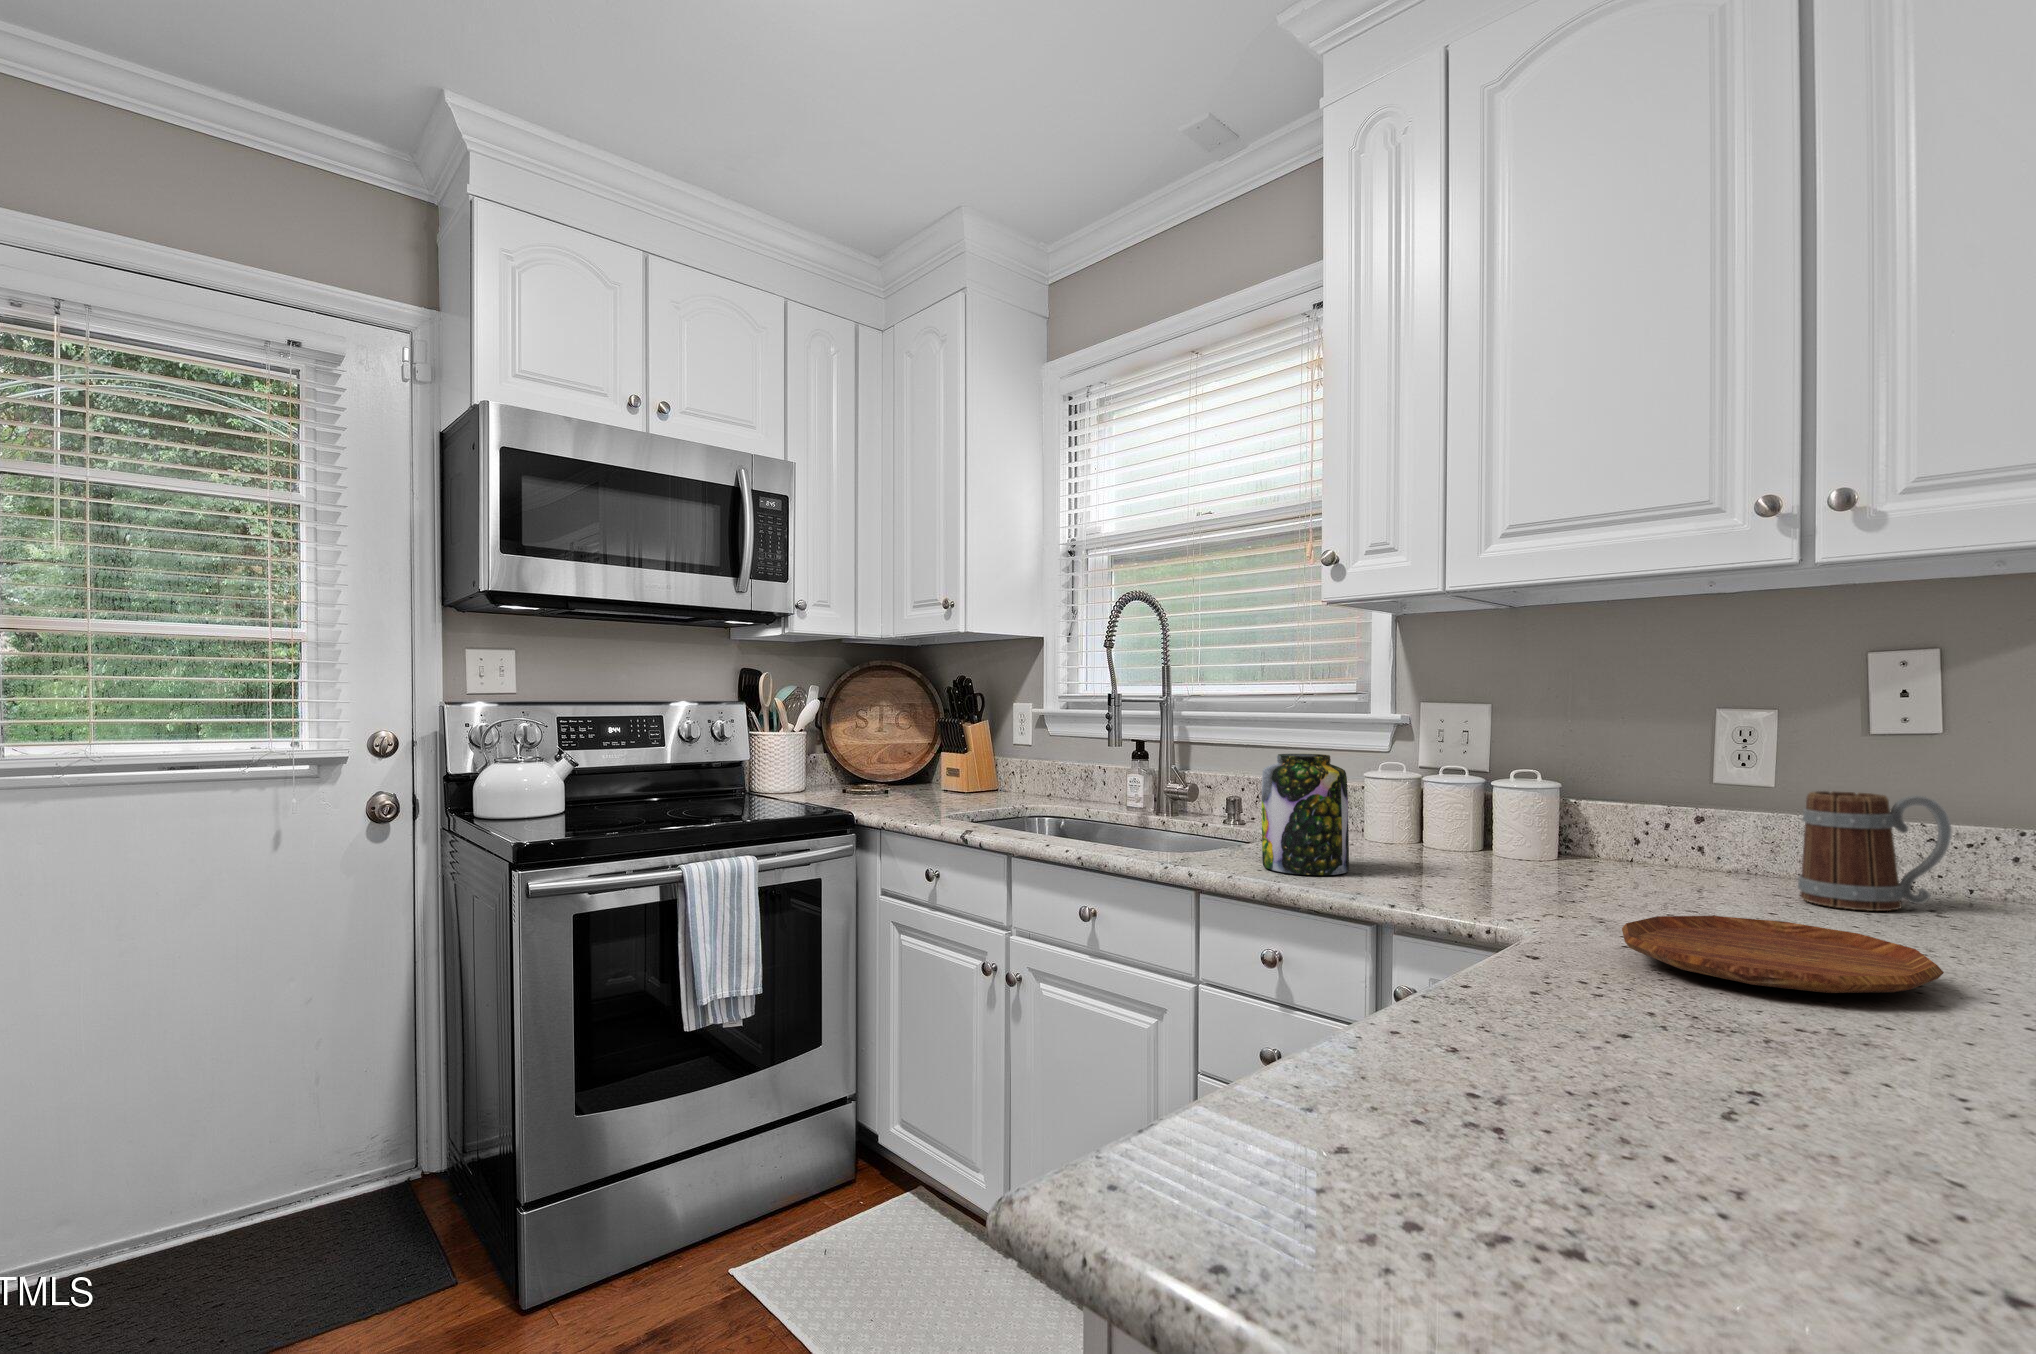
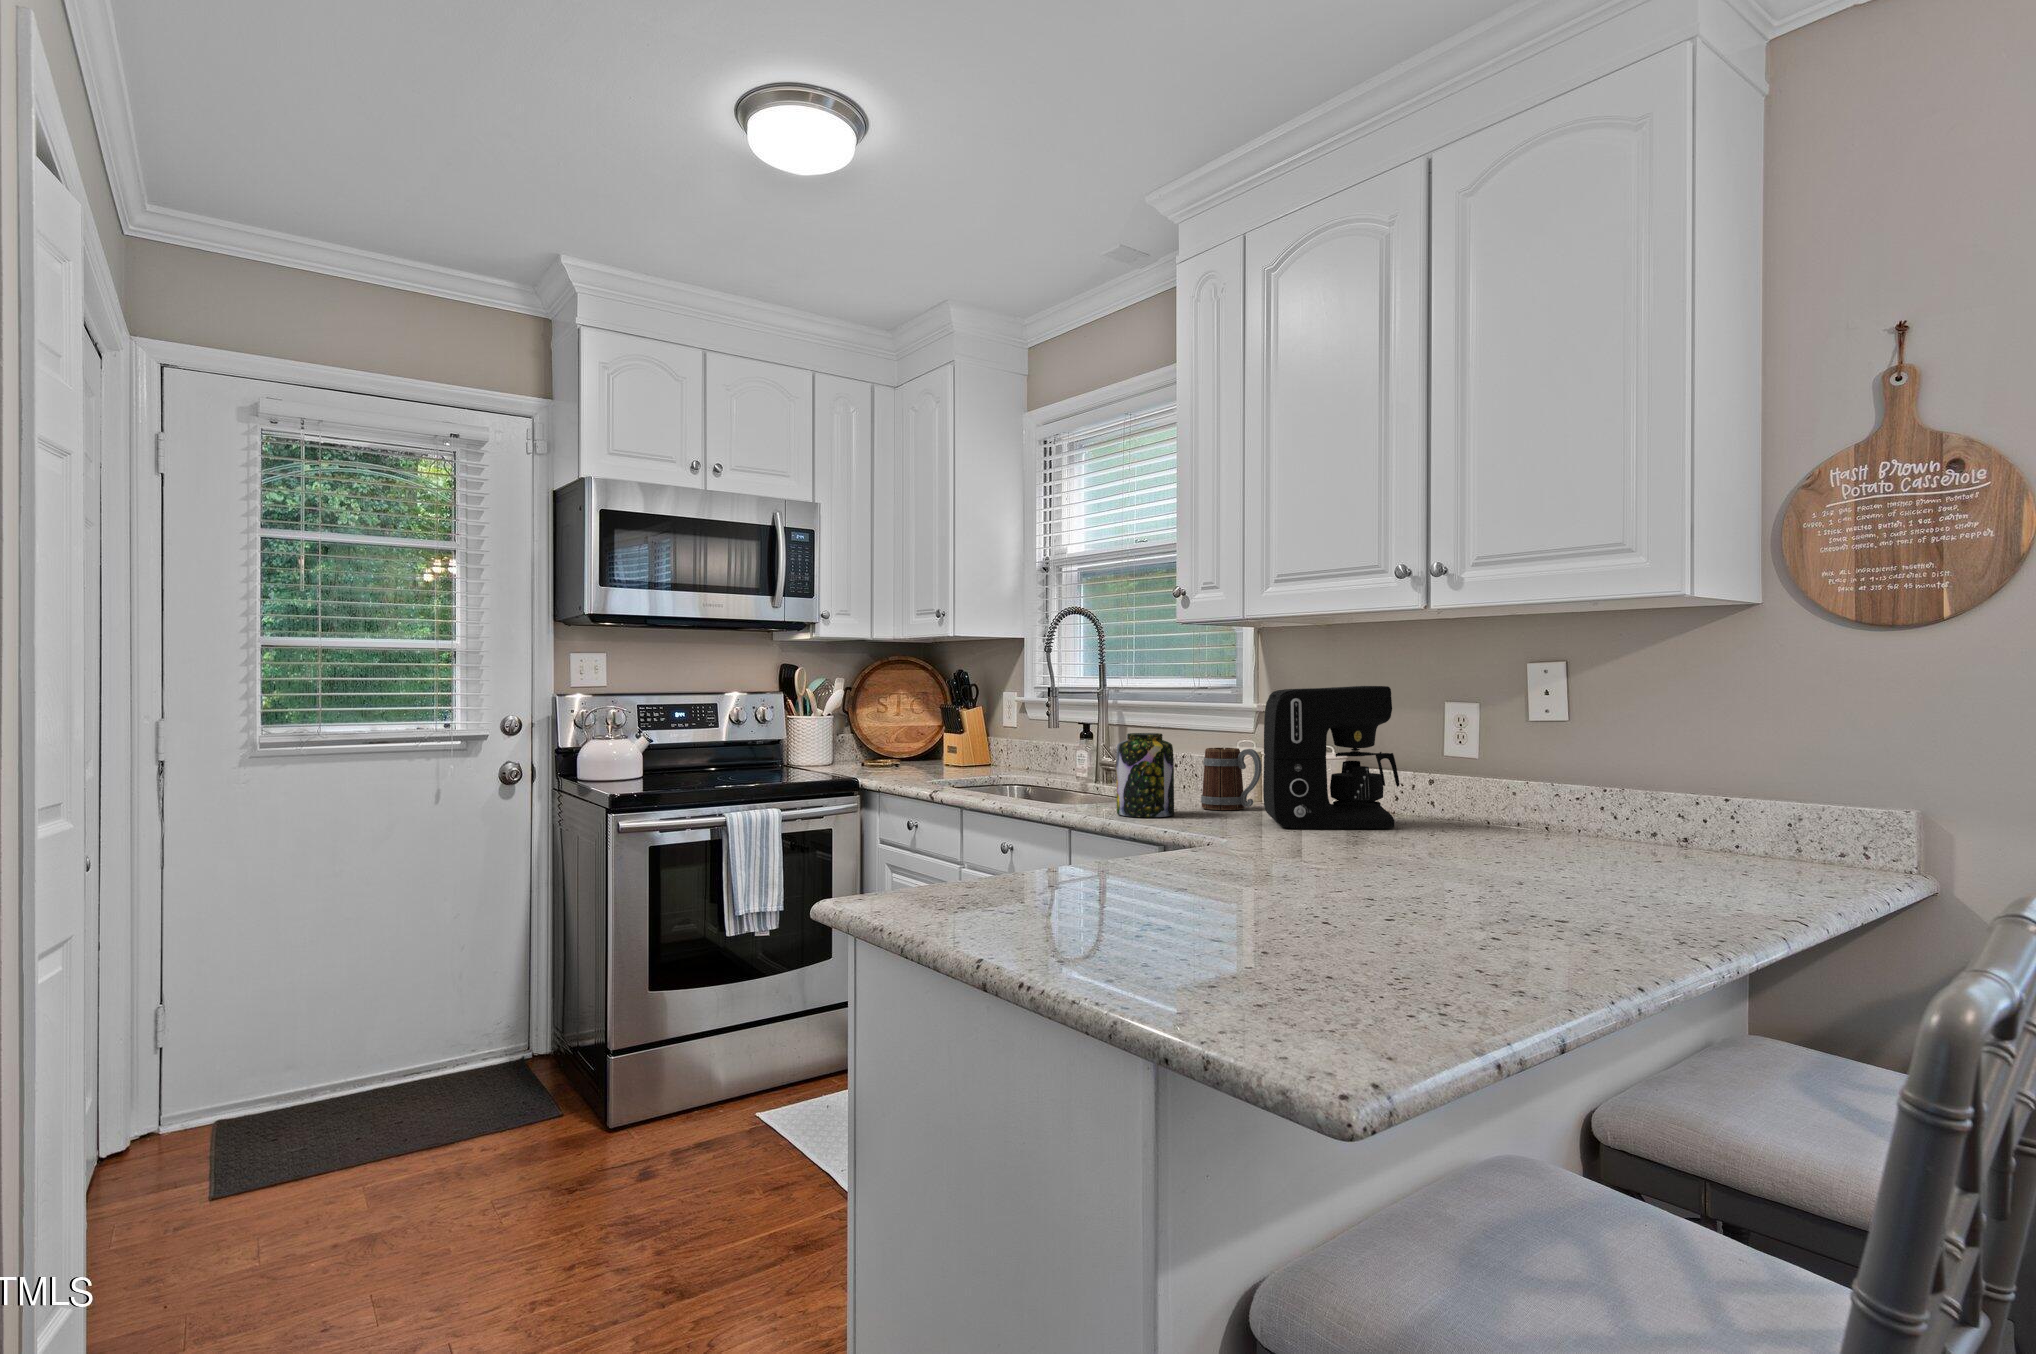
coffee maker: none [1486,686,1722,897] -> present [1263,686,1399,829]
mug: present [1798,791,1952,911] -> present [1201,748,1261,810]
tray: present [1622,916,1944,993] -> none [1226,828,1376,859]

